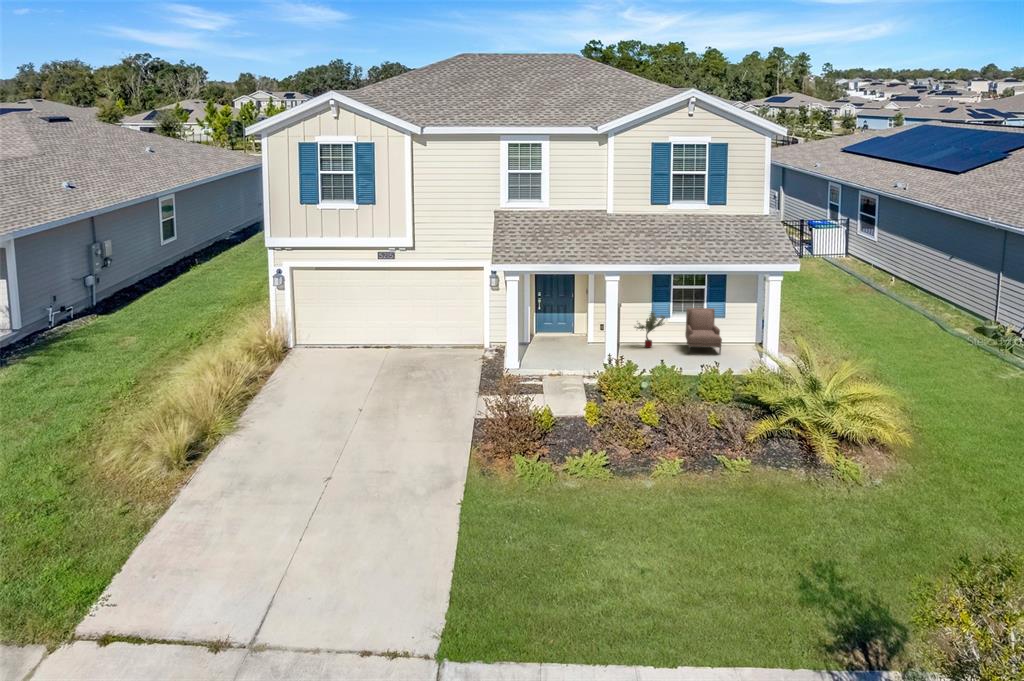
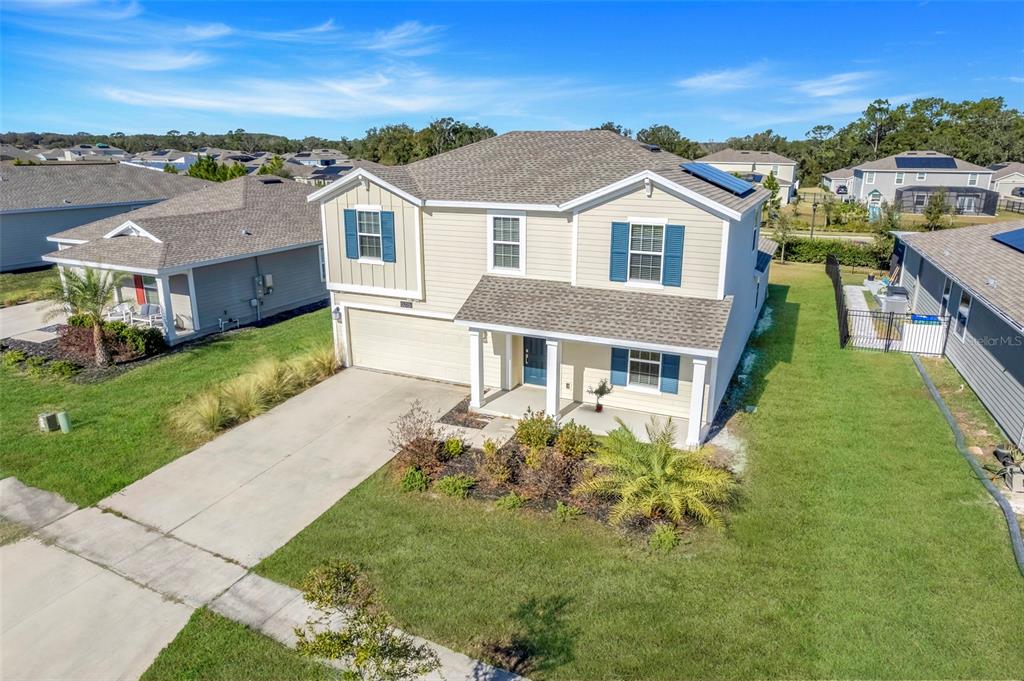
armchair: present [685,308,722,353] -> none [625,380,665,432]

